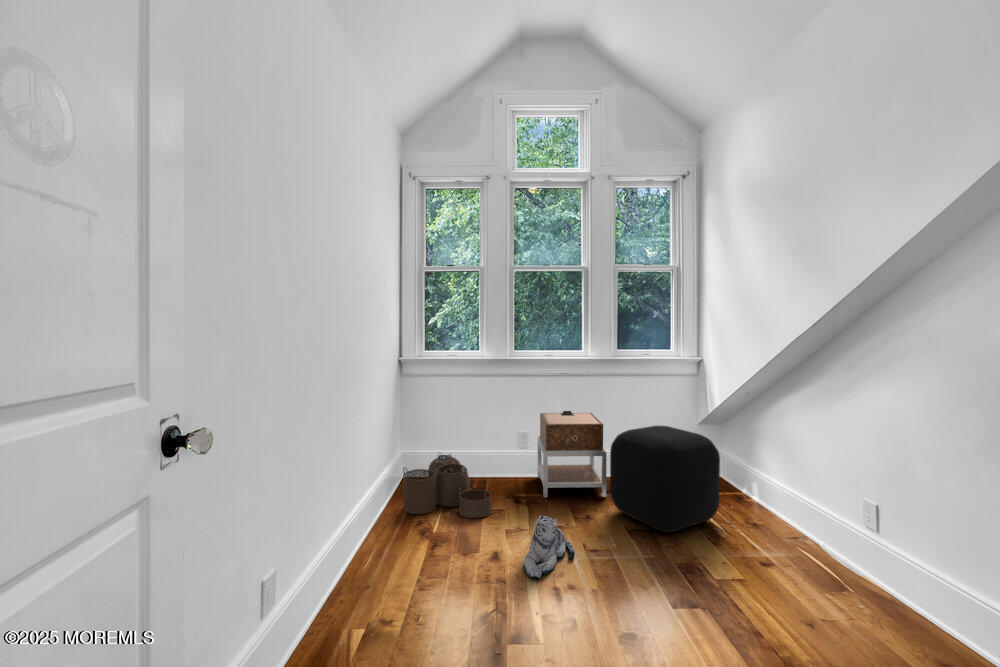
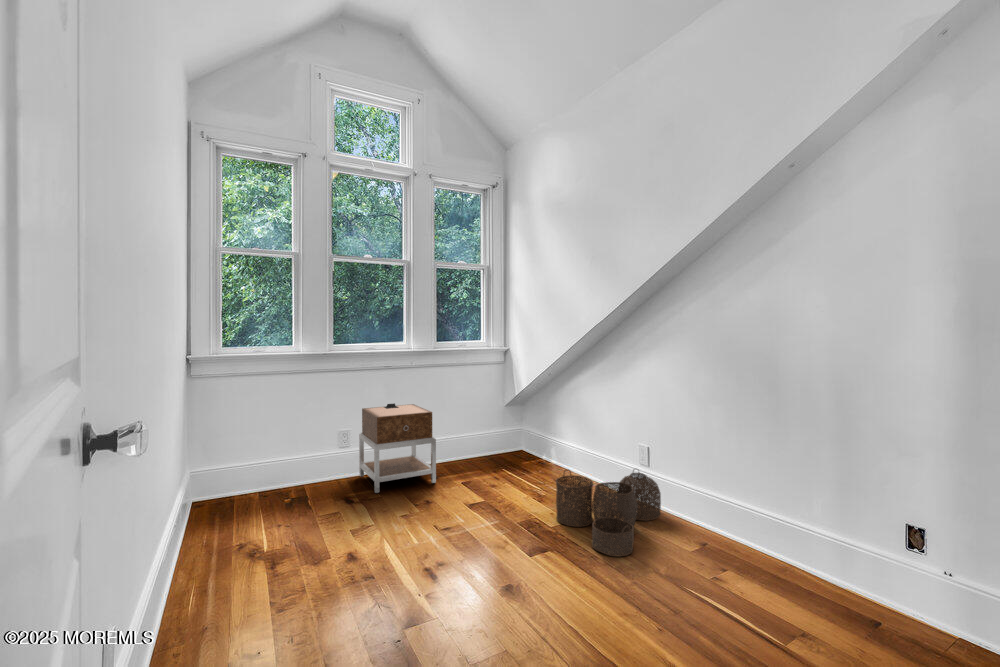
ottoman: present [610,426,720,532] -> none [445,408,539,501]
woven basket: present [403,454,492,518] -> present [556,469,661,556]
plush toy: present [524,516,575,578] -> none [385,502,432,565]

